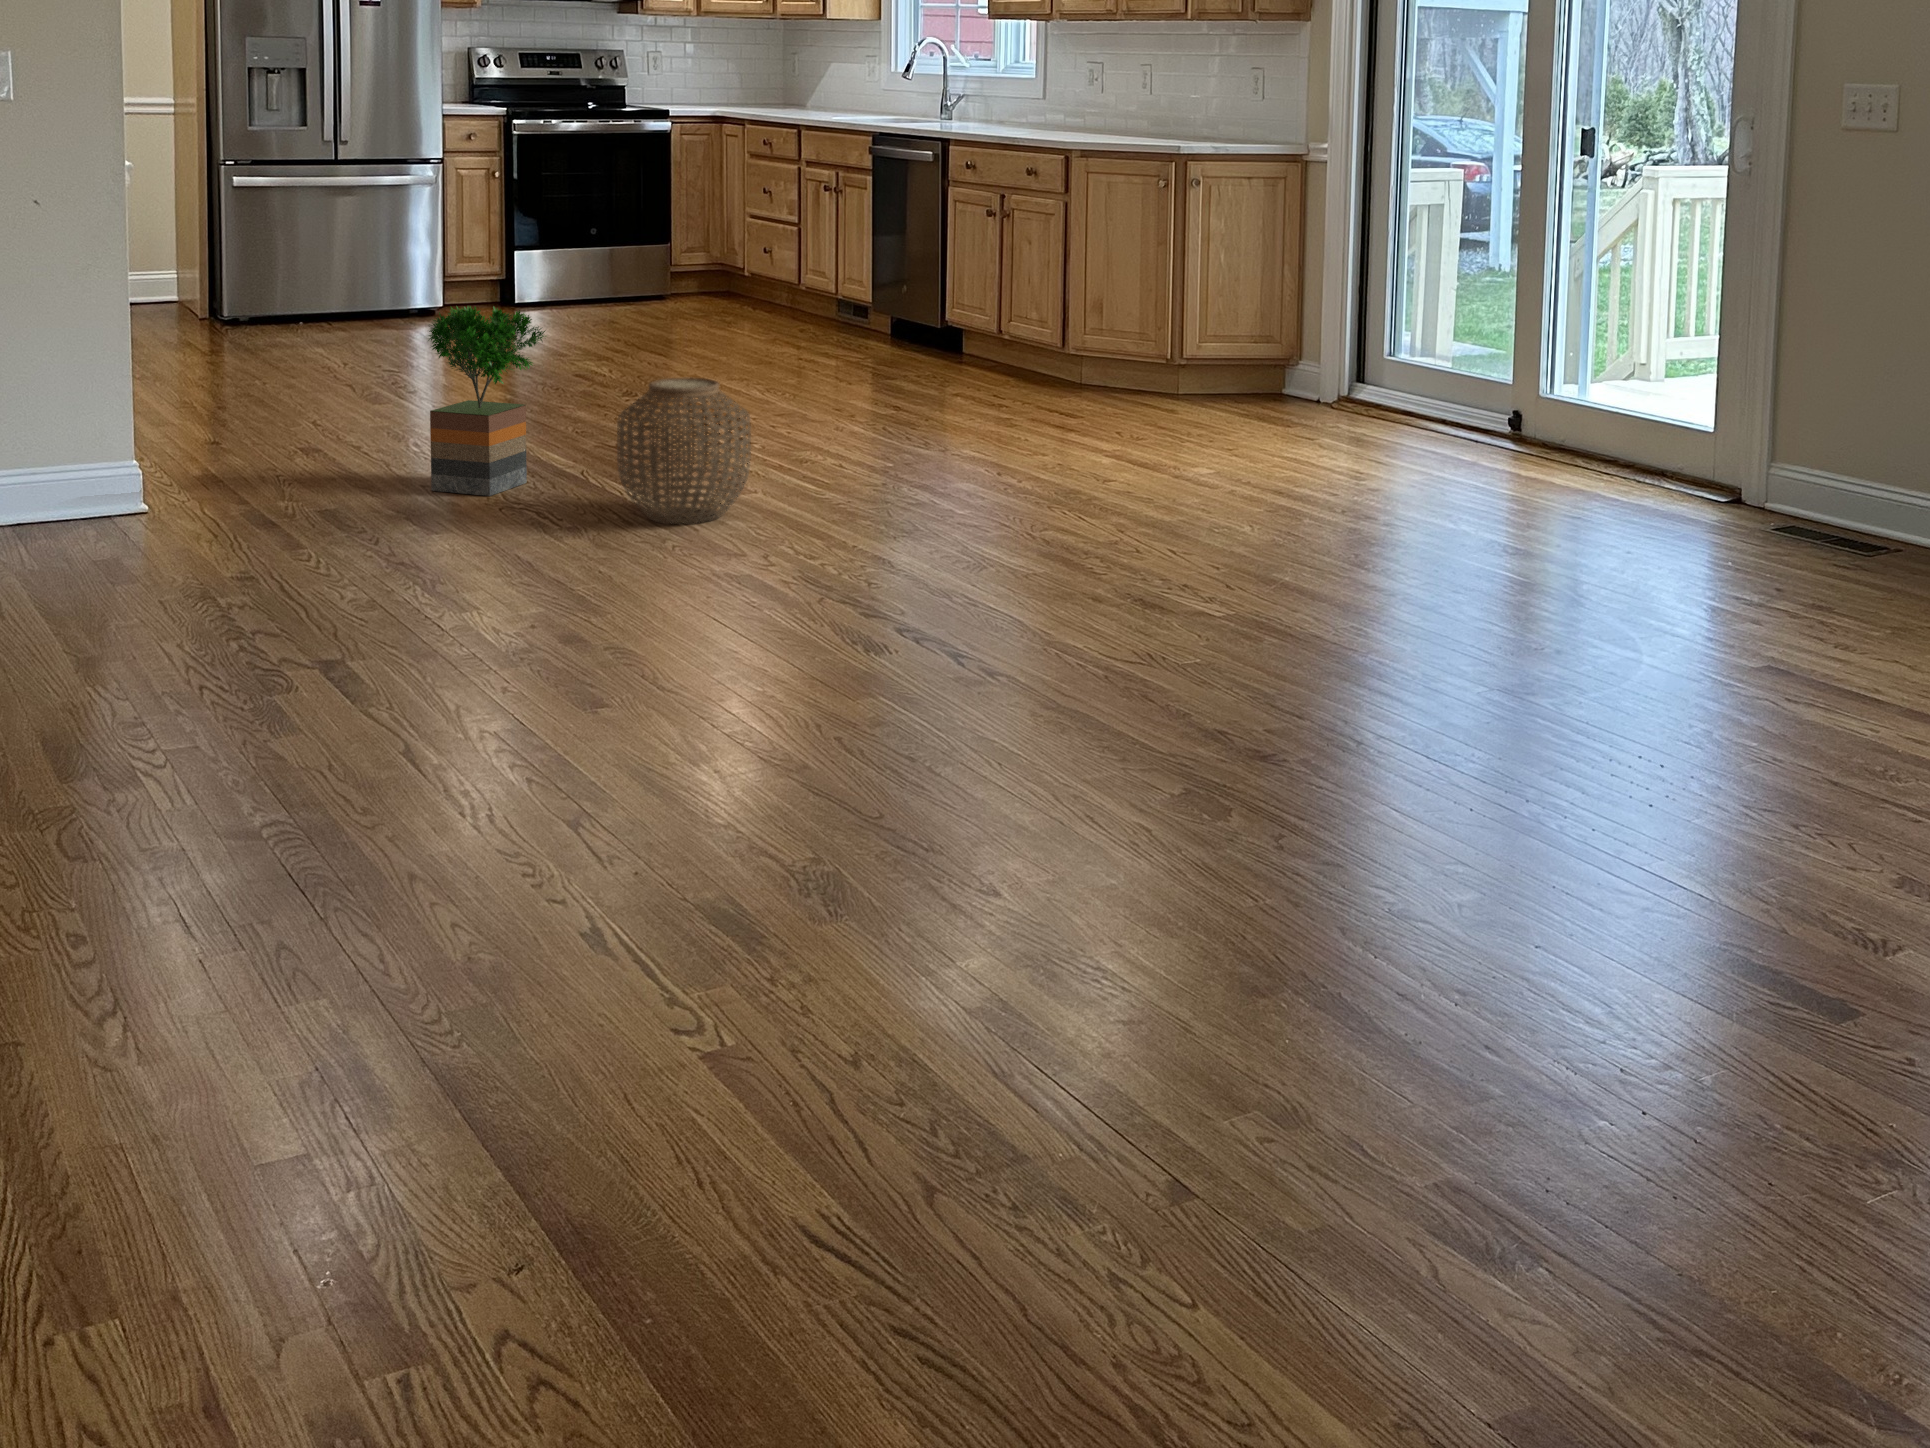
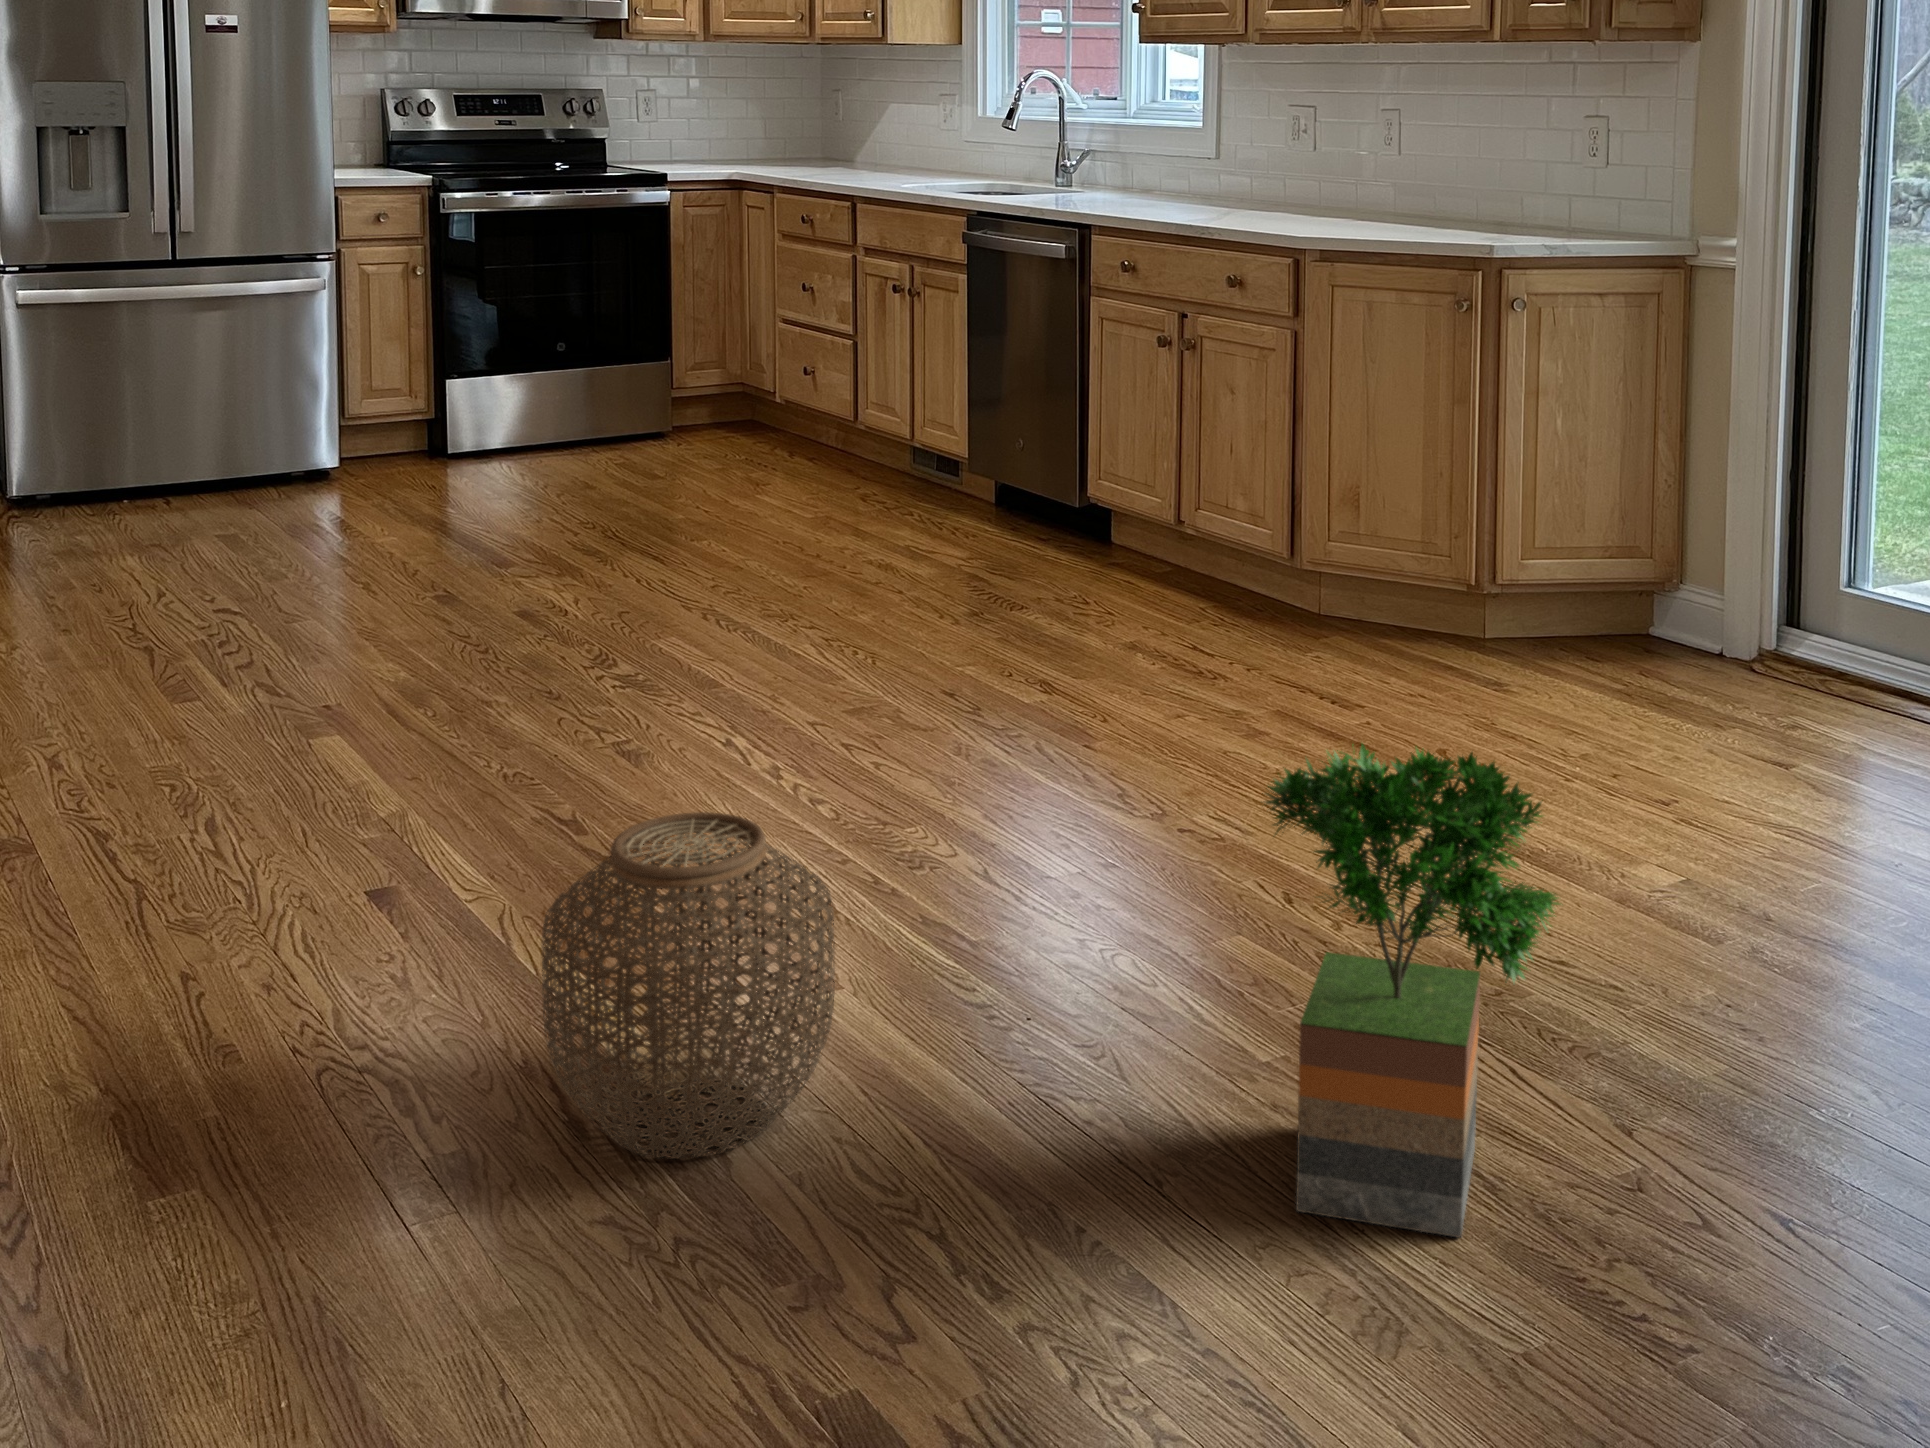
potted tree: present [428,306,546,496] -> present [1264,743,1560,1237]

